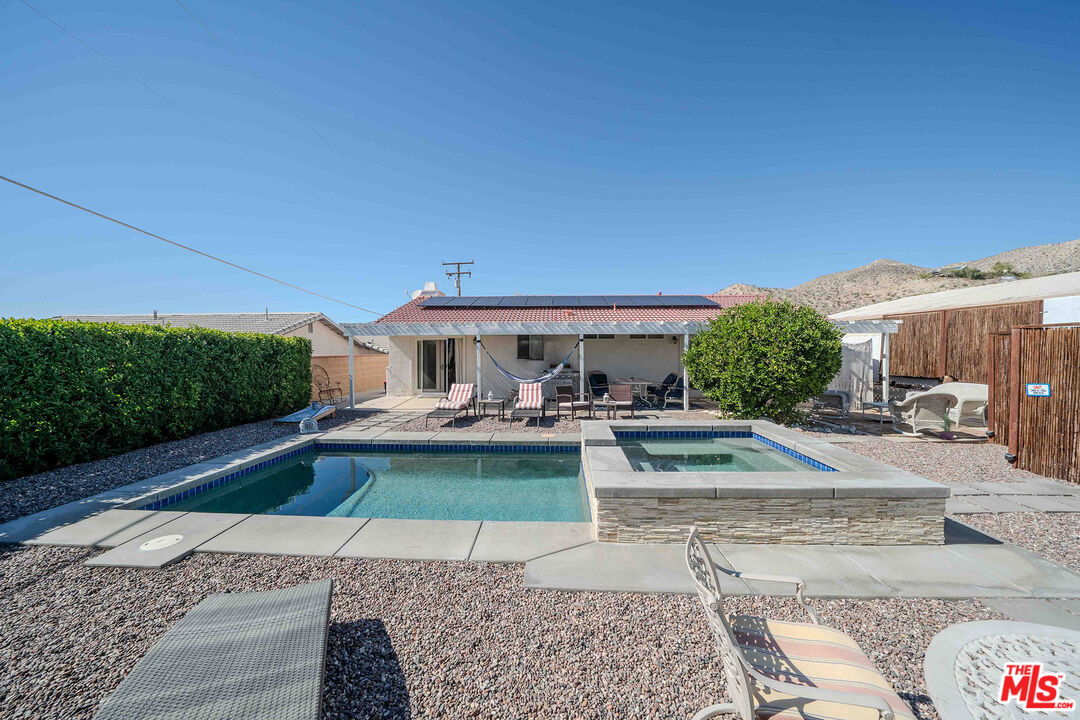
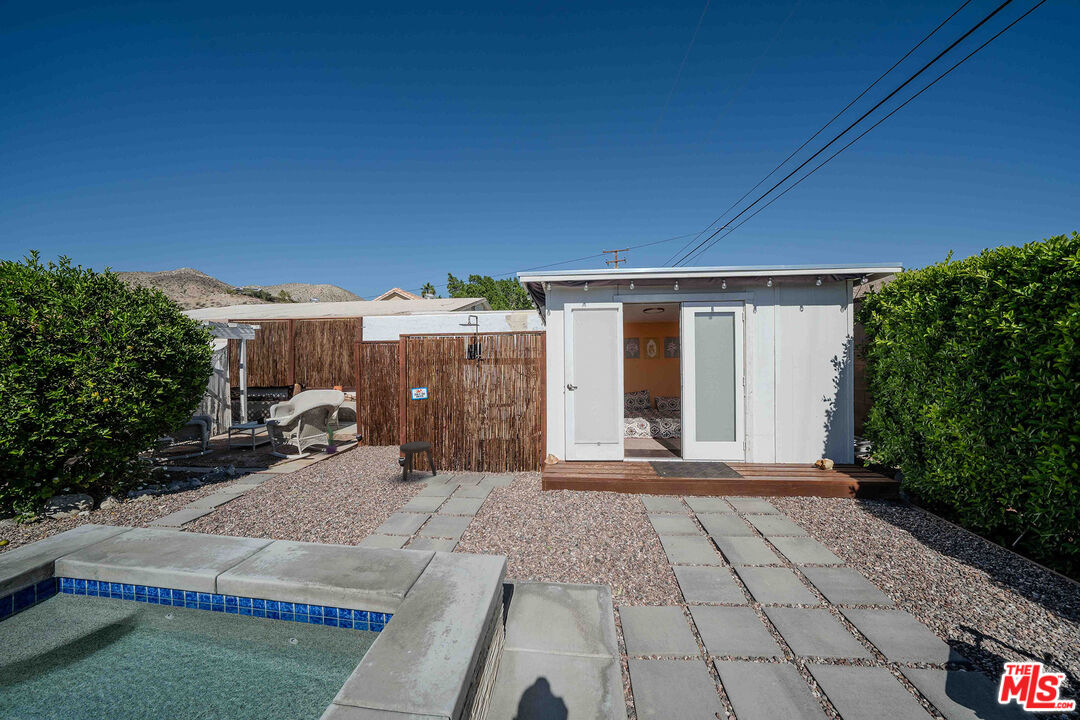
stool: none [996,439,1048,480] -> present [400,441,436,480]

